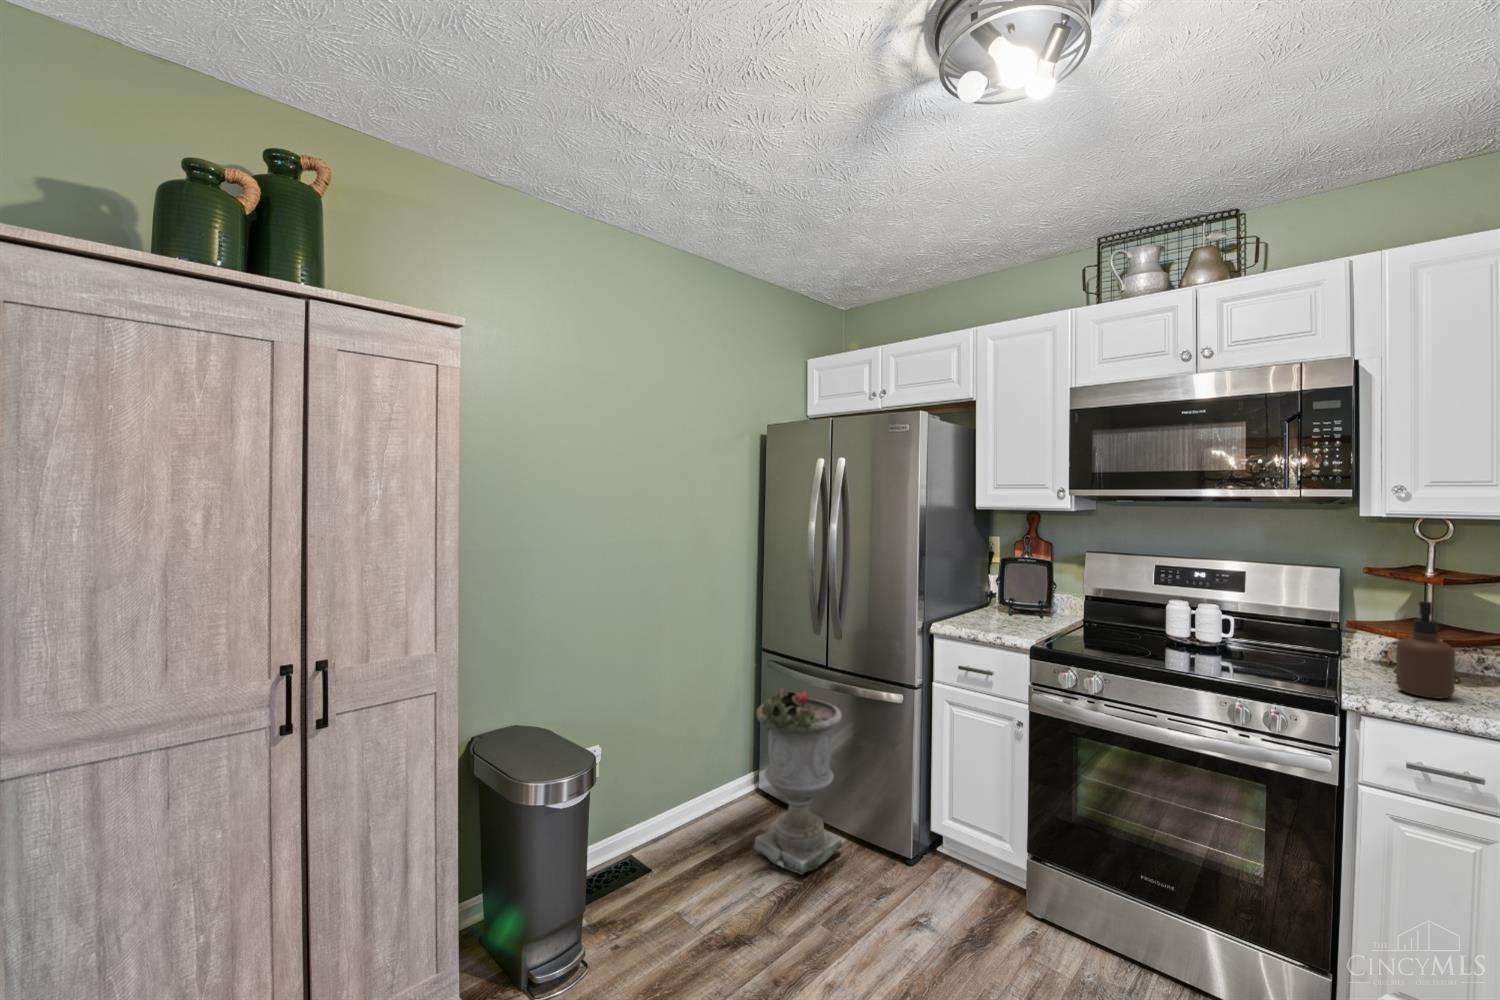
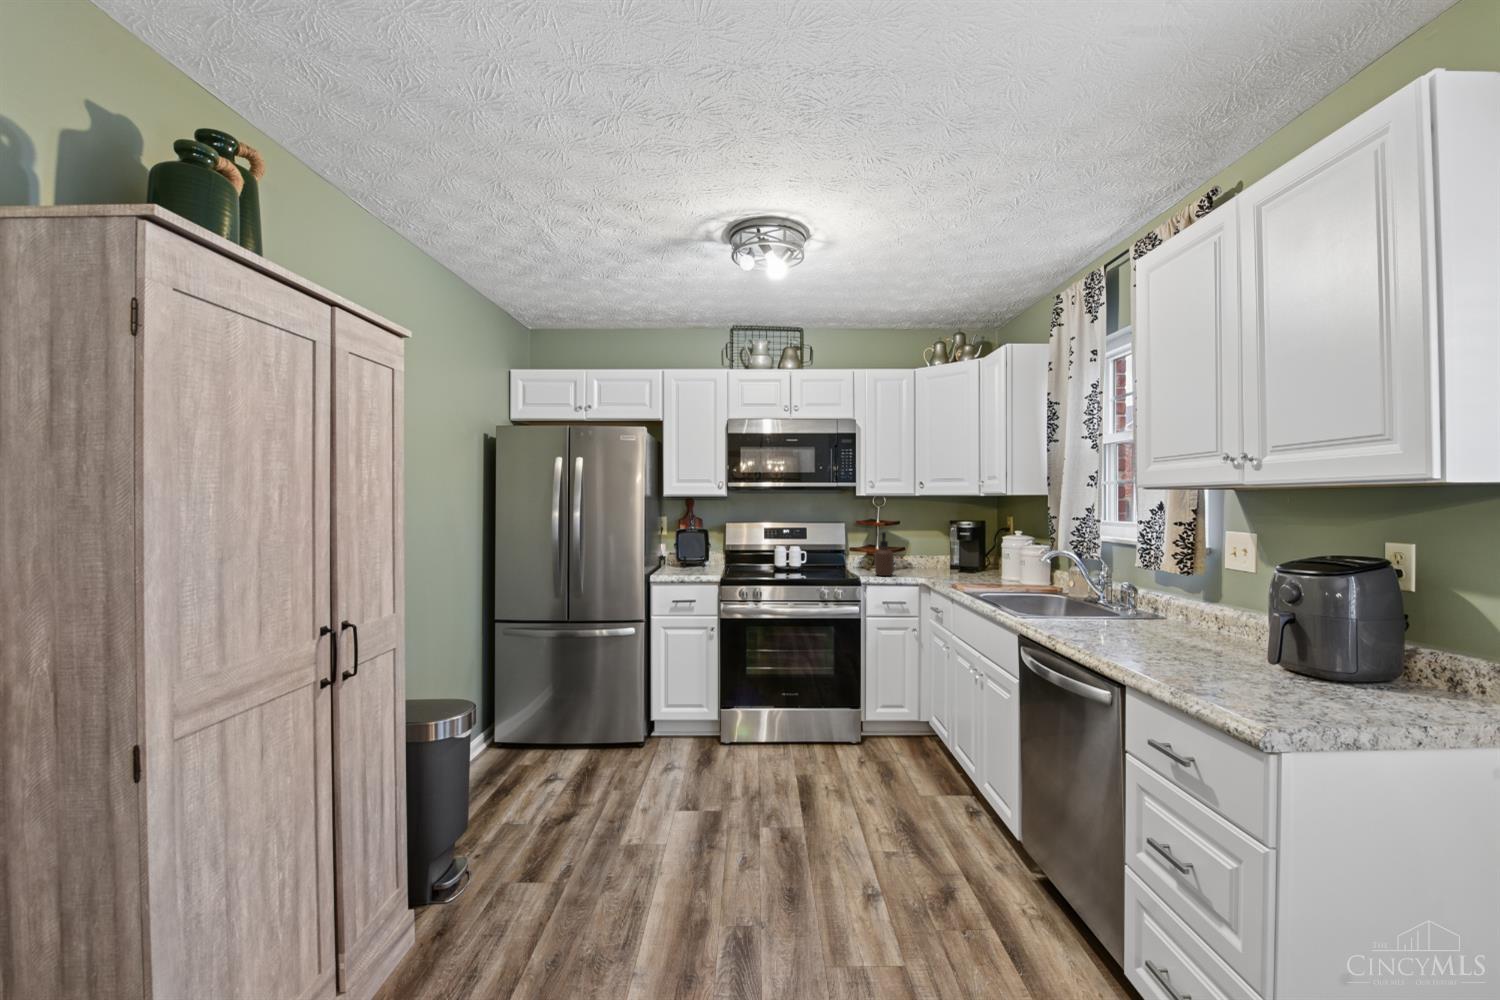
planter: present [753,686,842,875] -> none [527,637,597,776]

